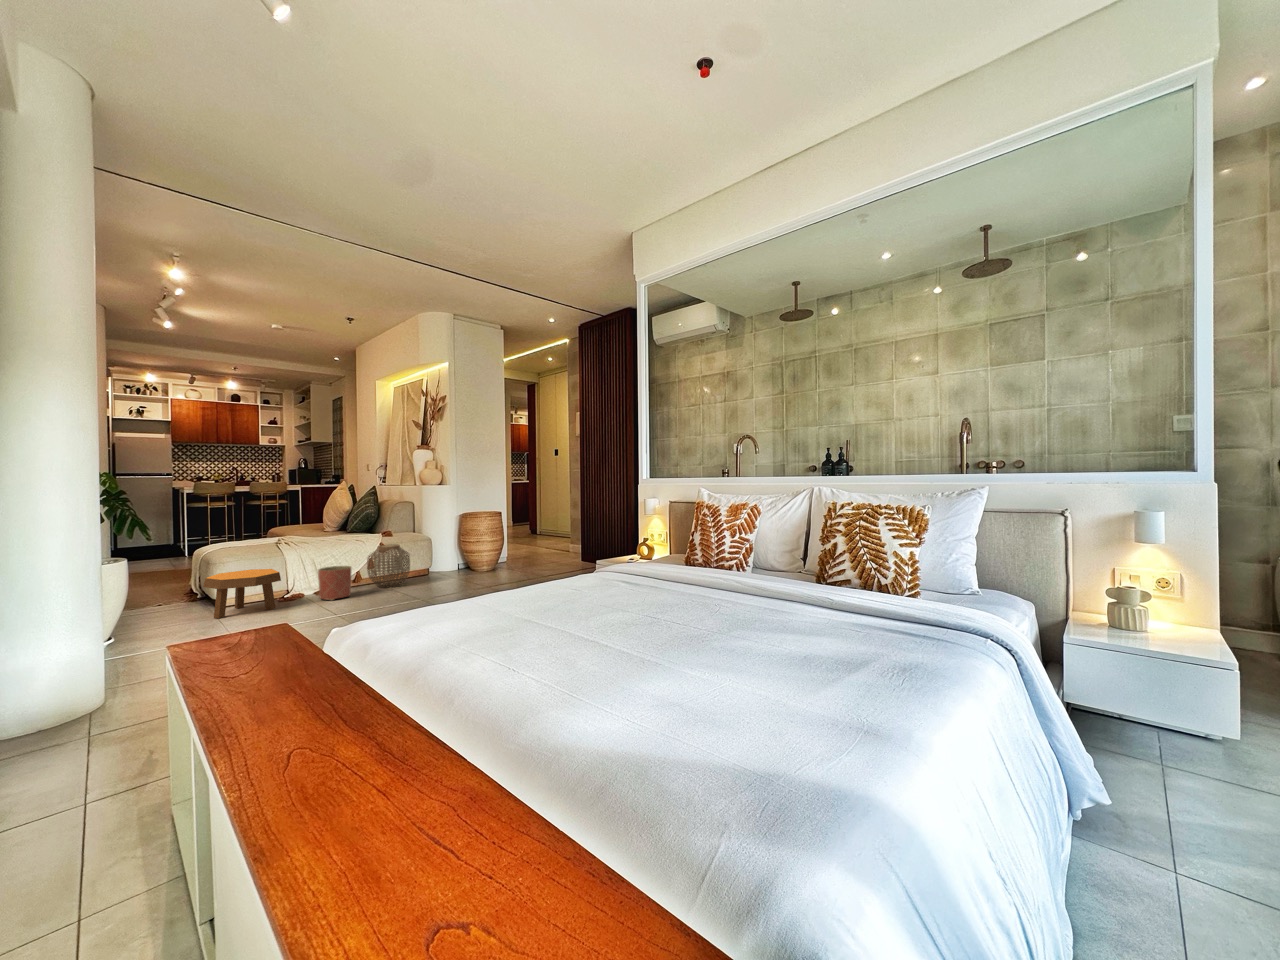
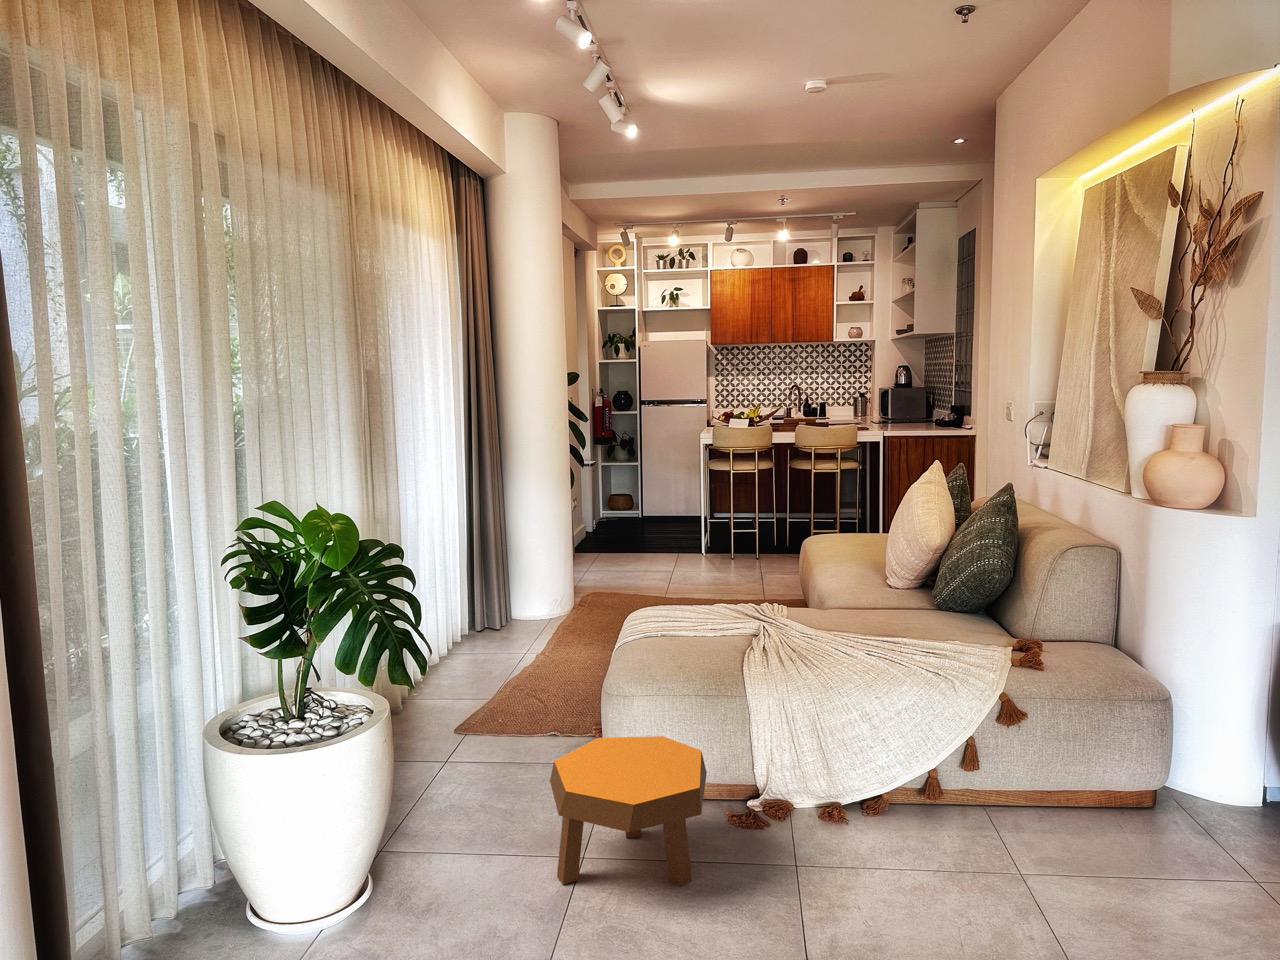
woven basket: present [367,544,410,587] -> none [950,721,1090,877]
planter: present [318,566,351,600] -> none [801,777,893,904]

